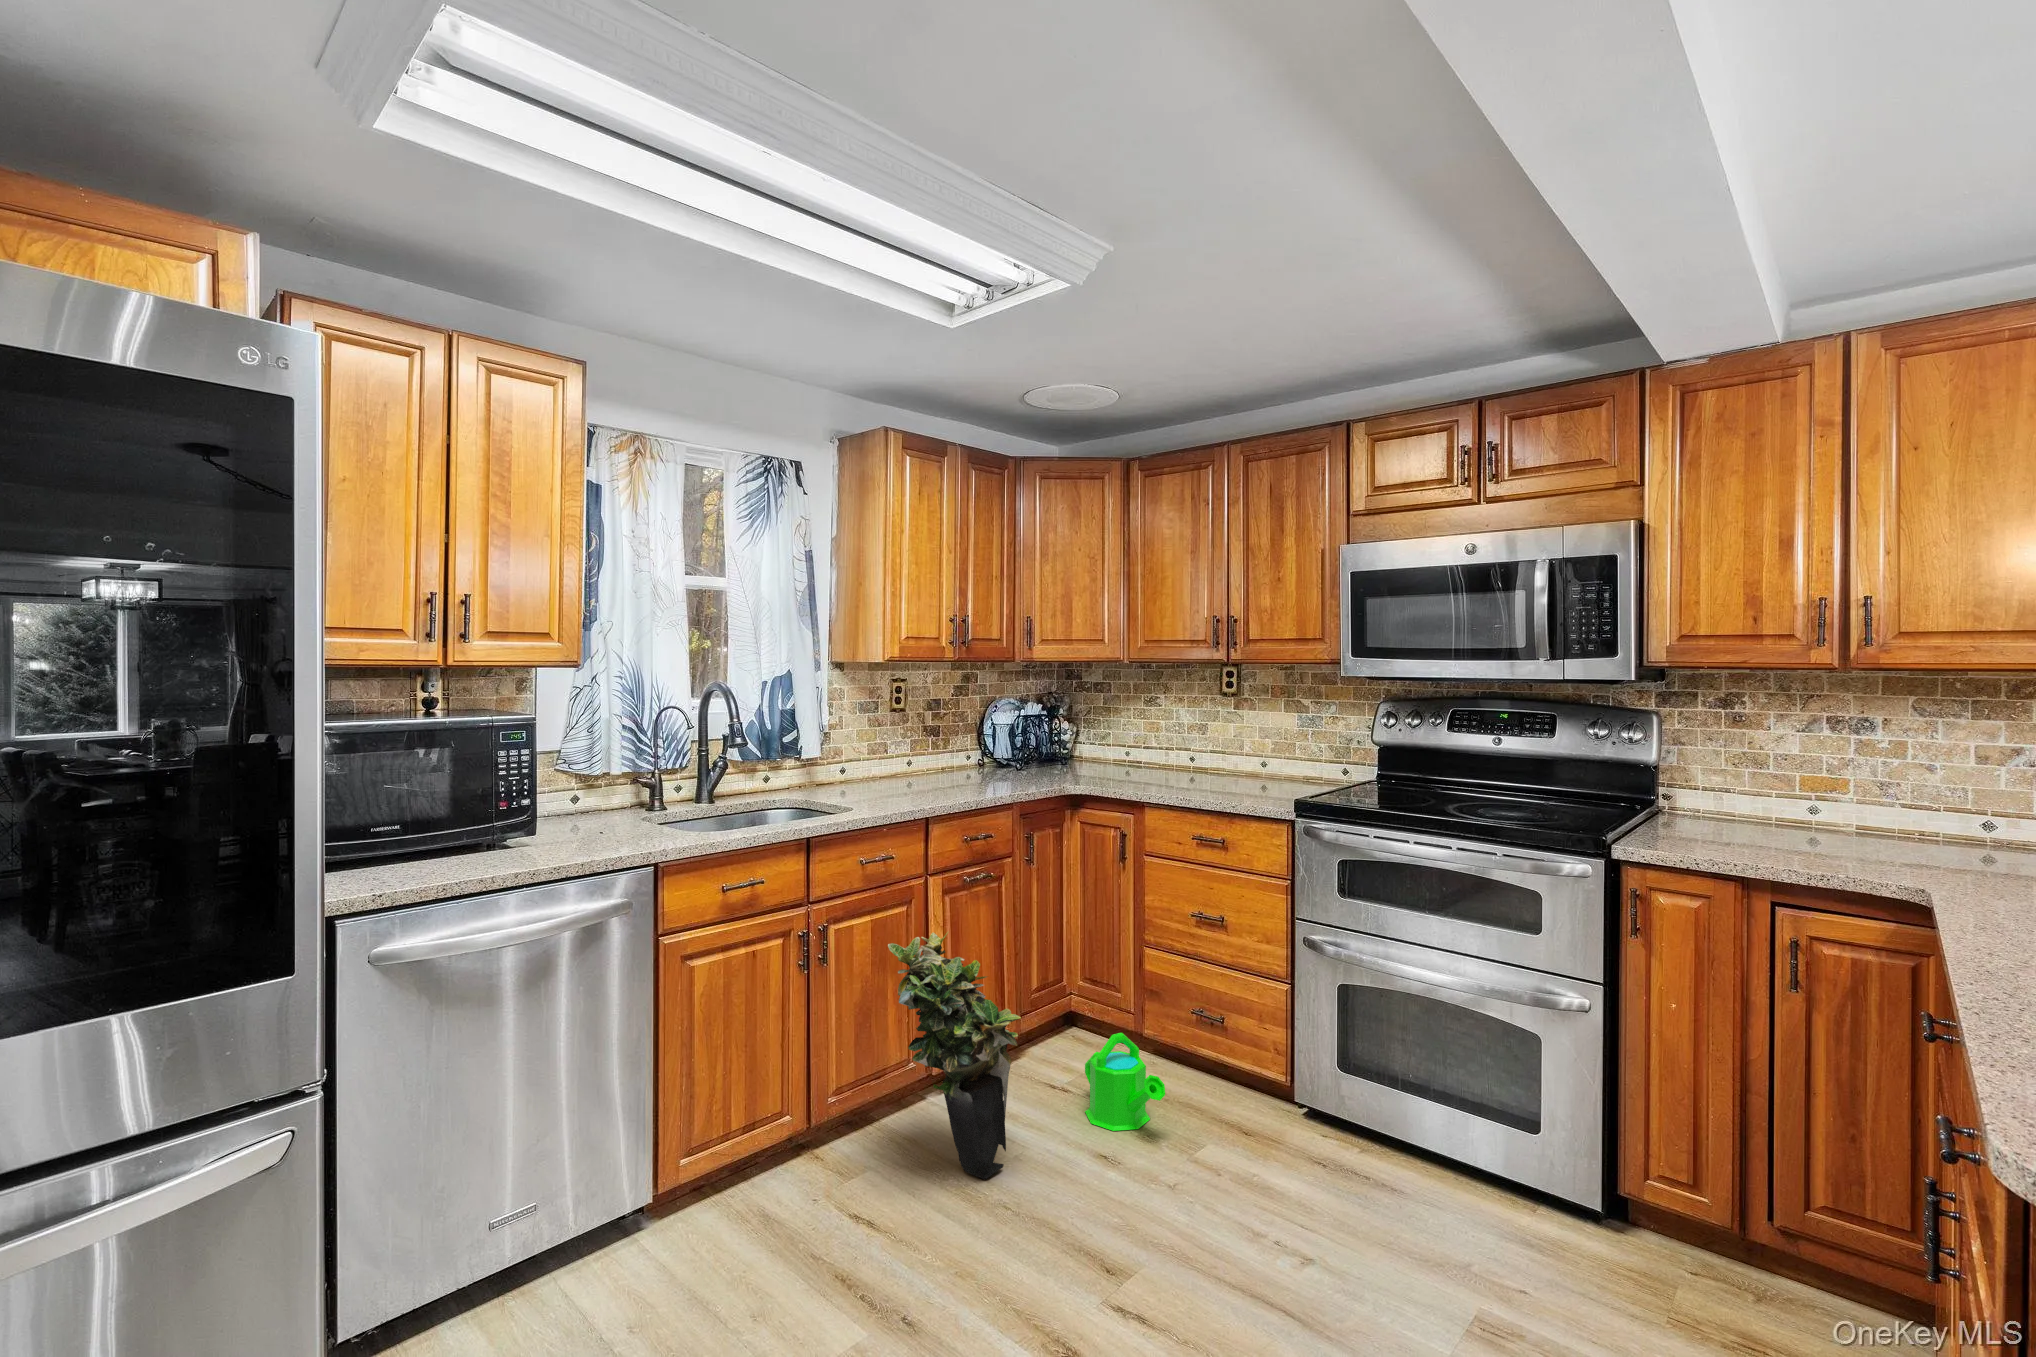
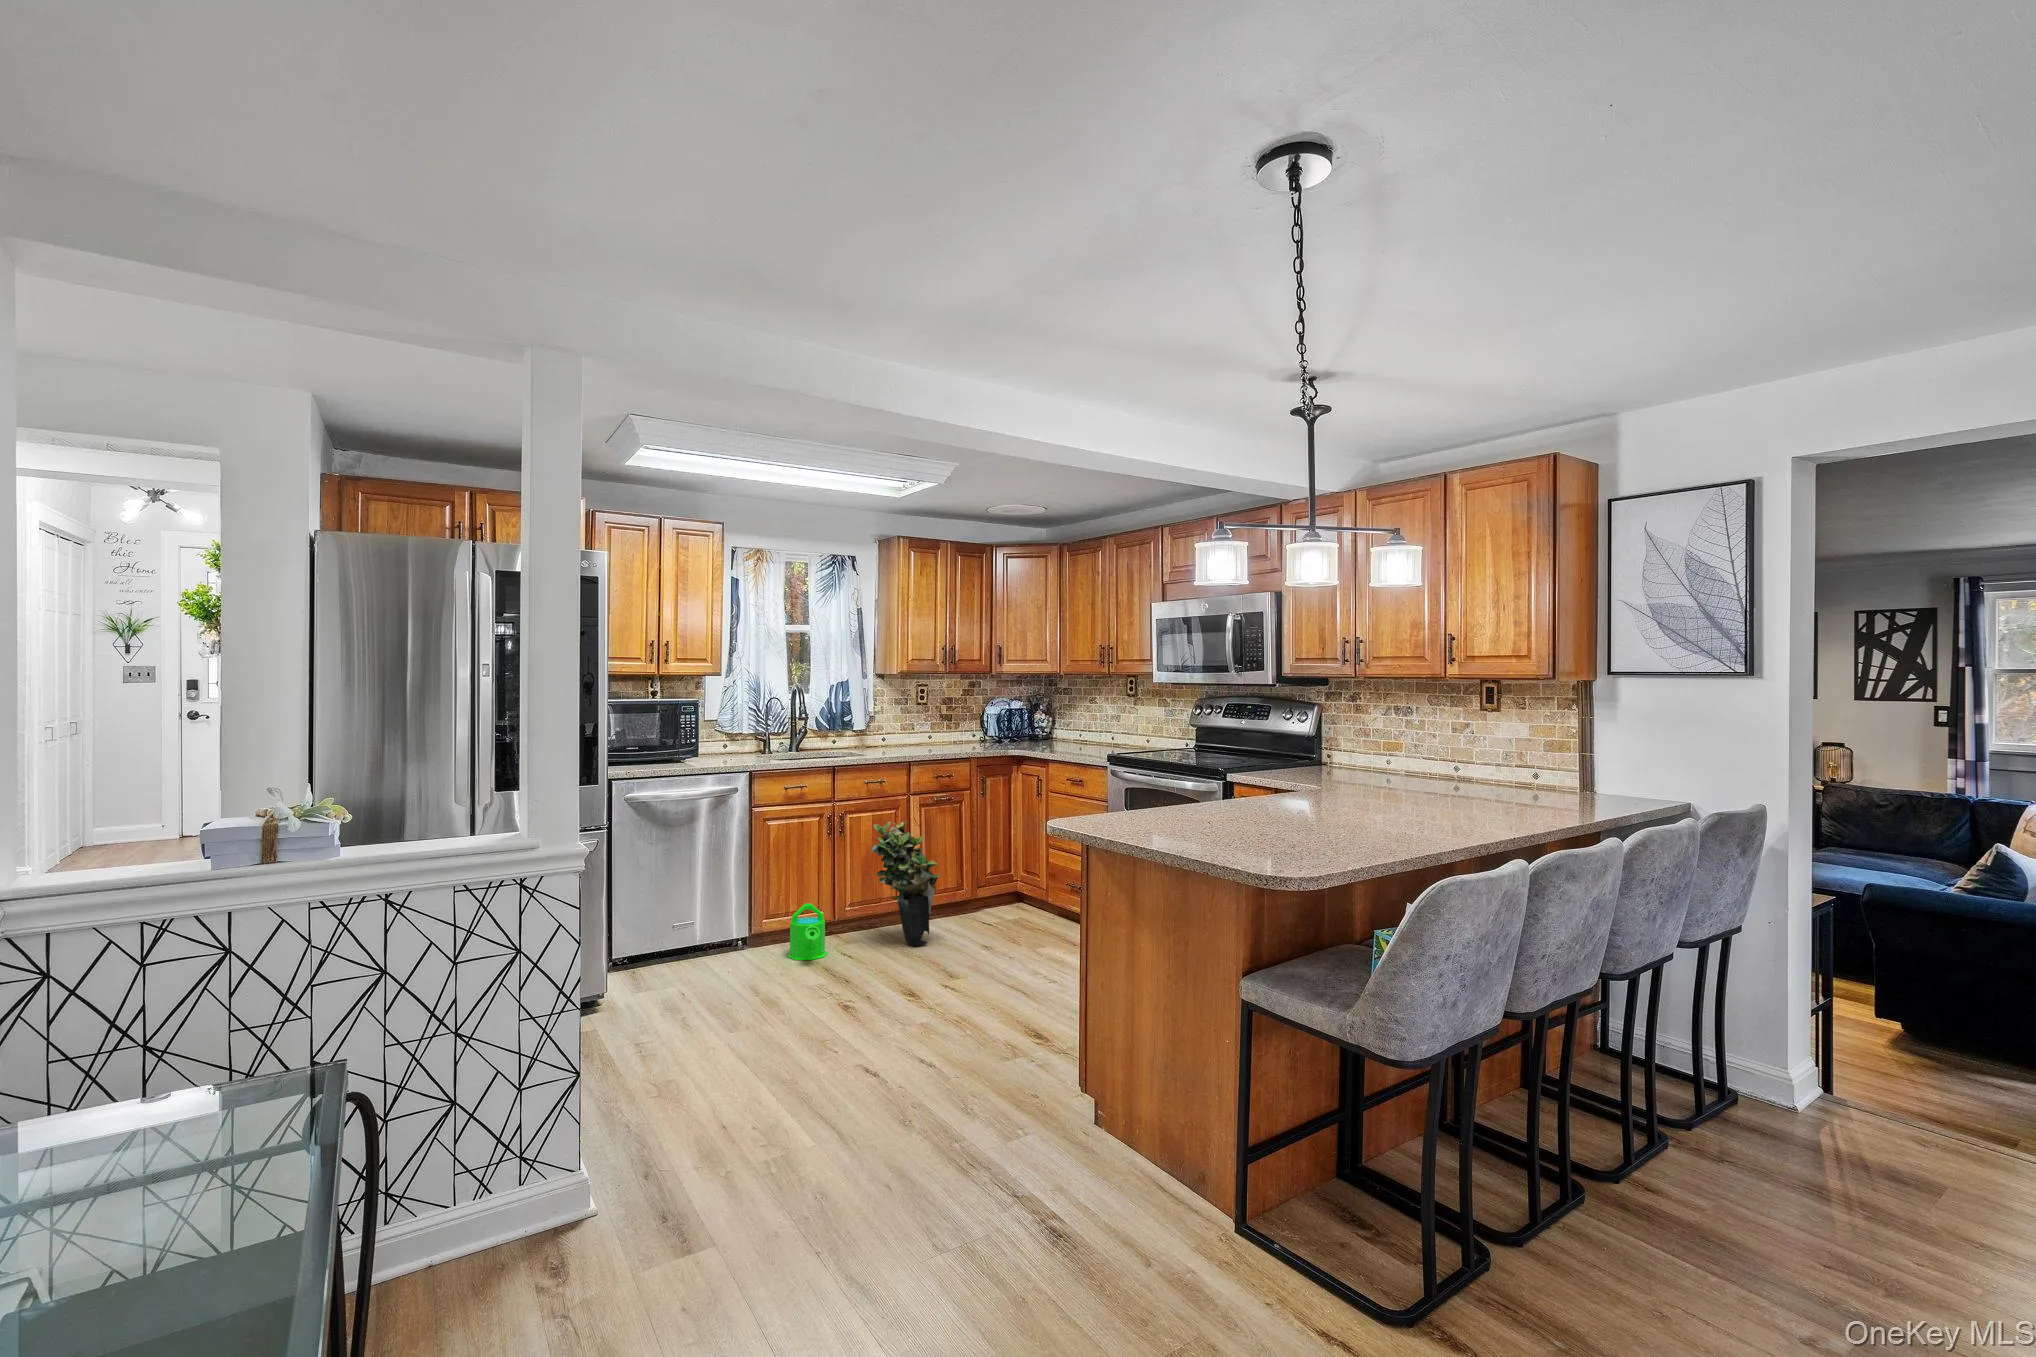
watering can: present [1085,1033,1165,1131] -> present [787,903,828,960]

